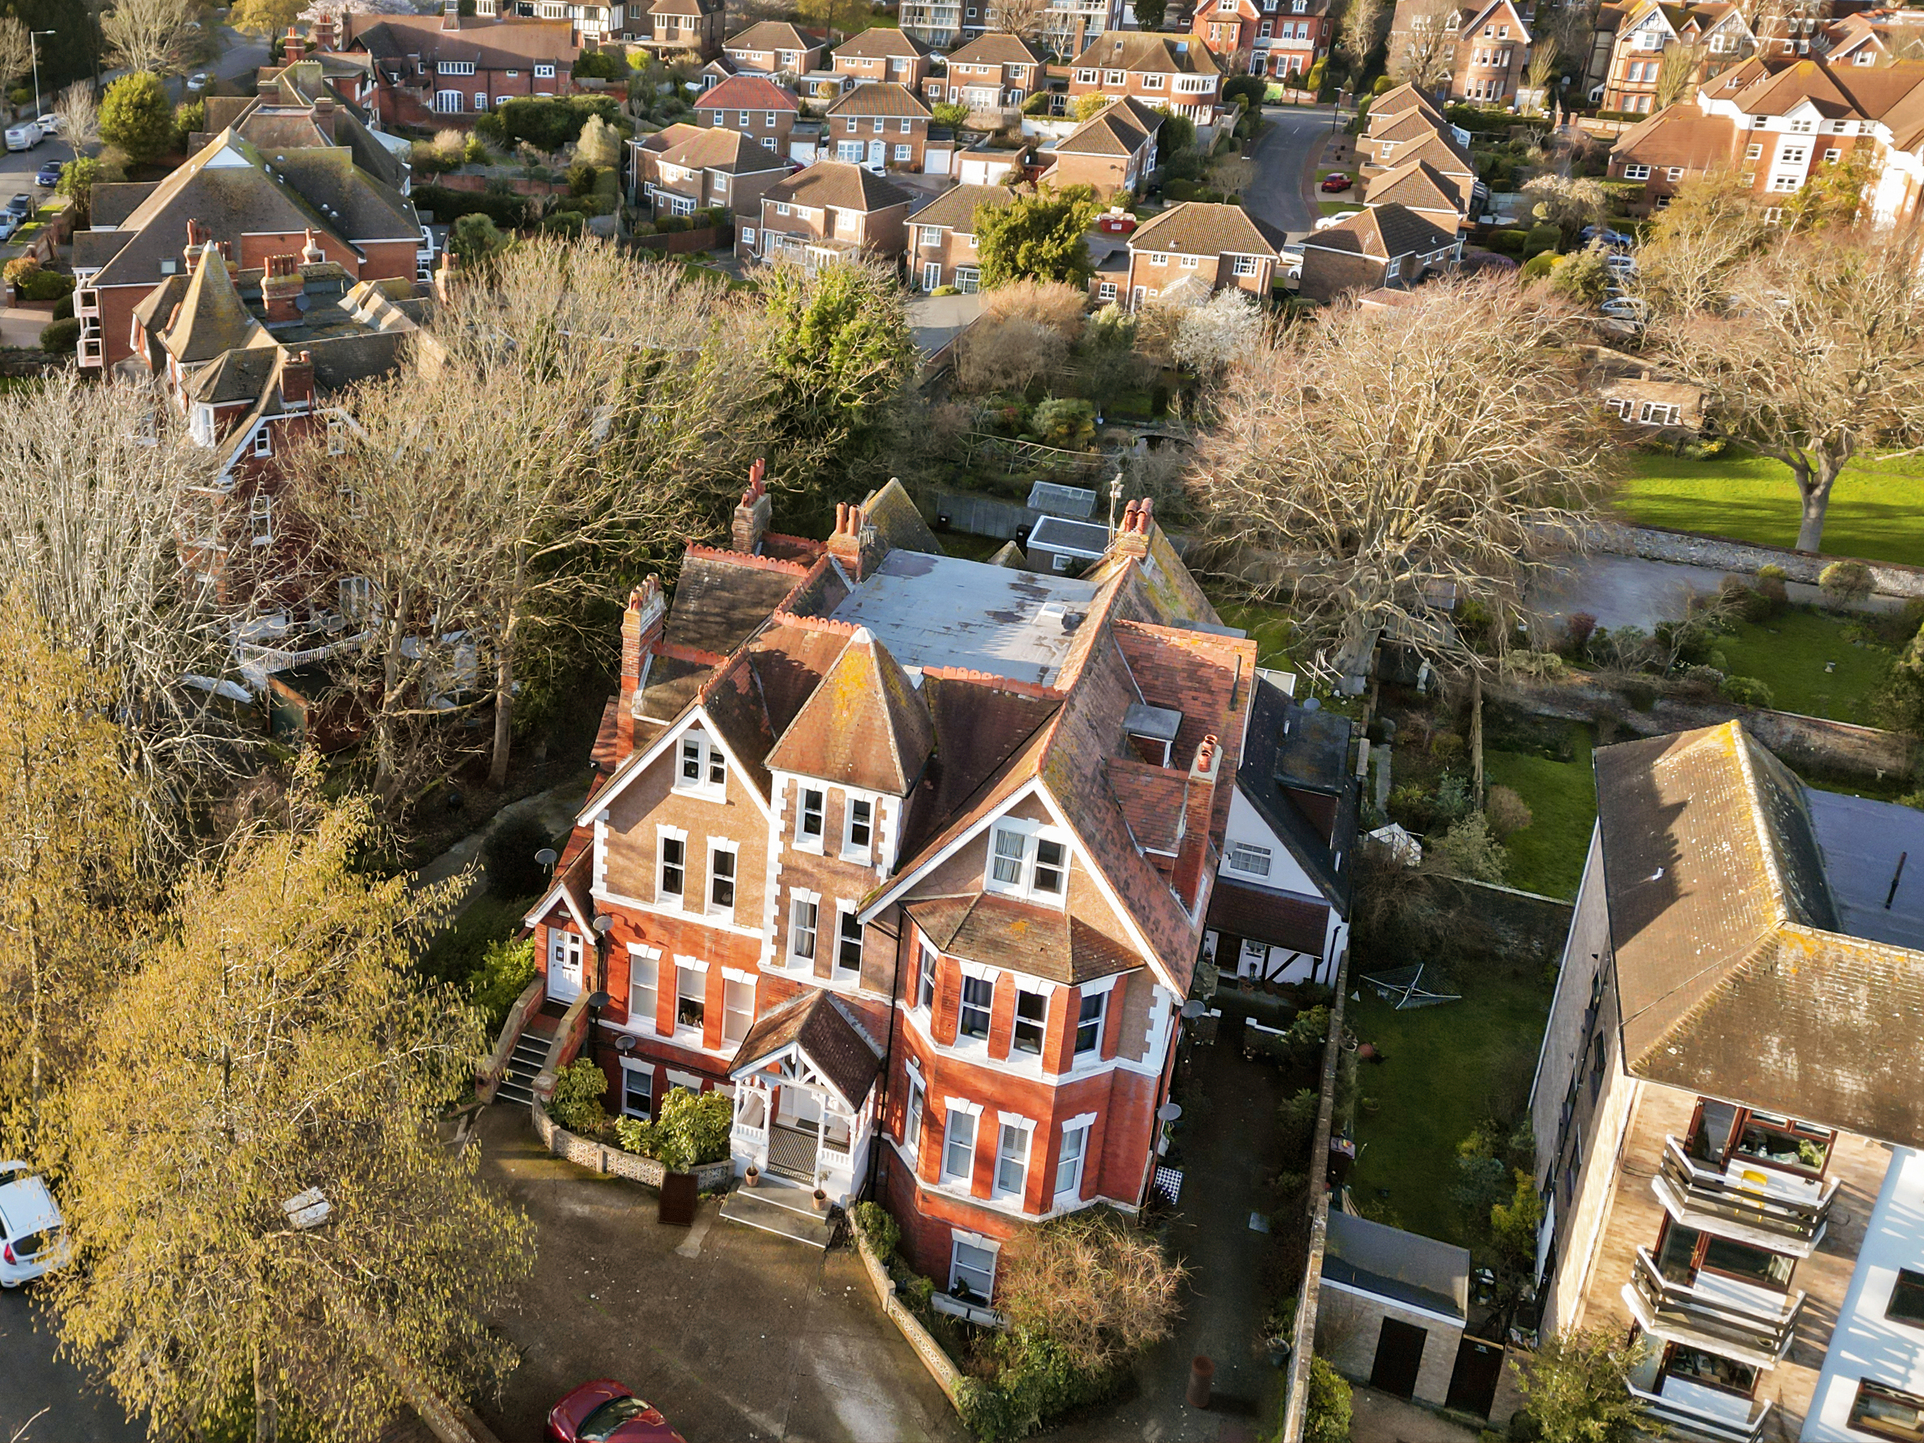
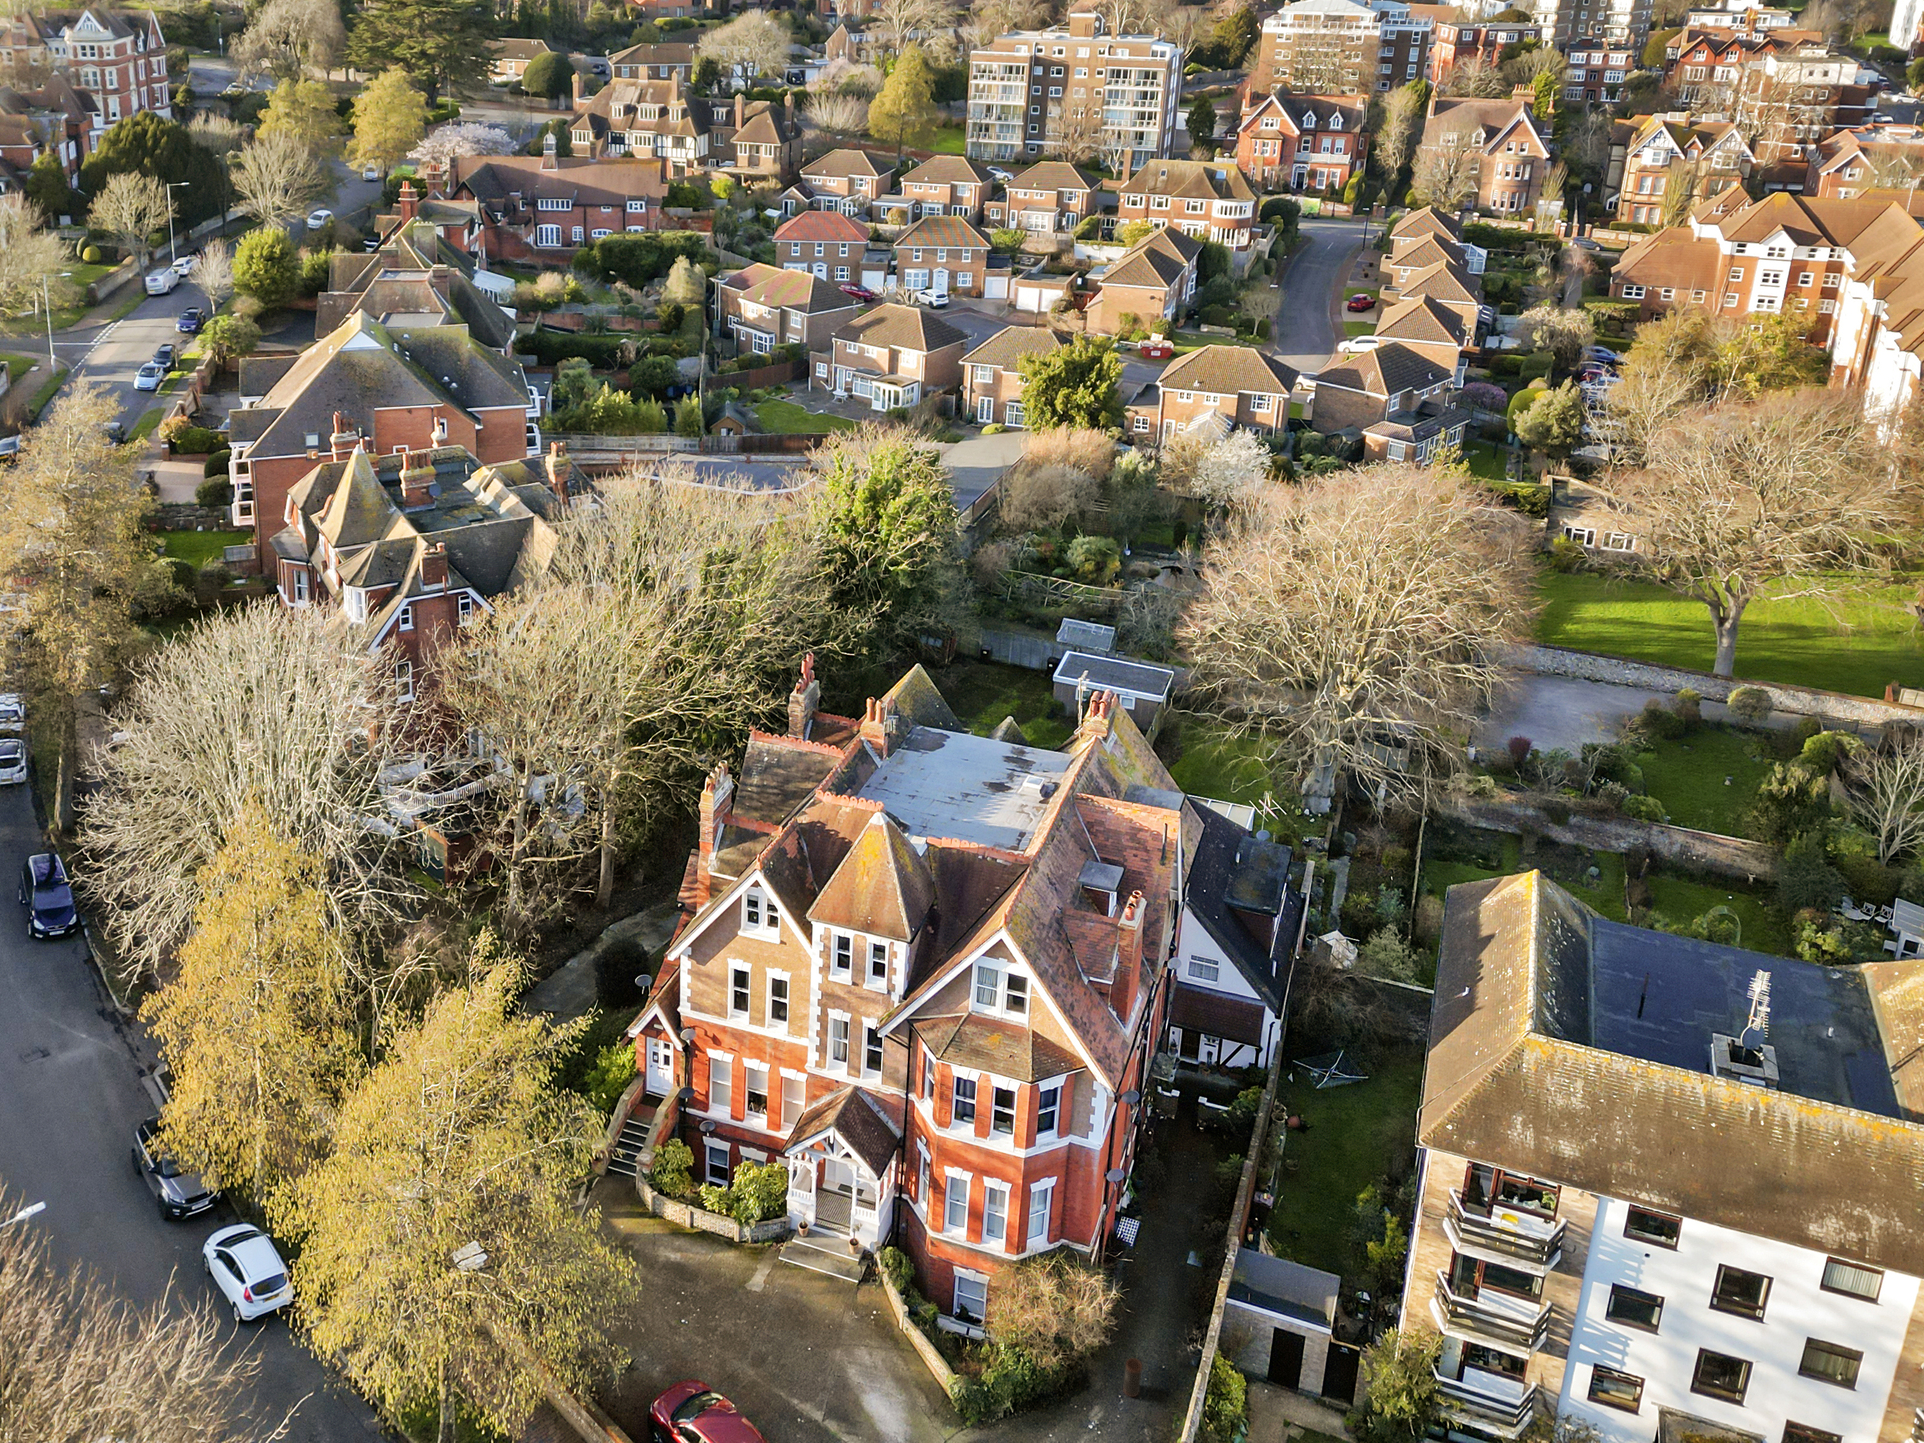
wooden crate: present [658,1171,699,1226] -> none [731,1226,763,1268]

